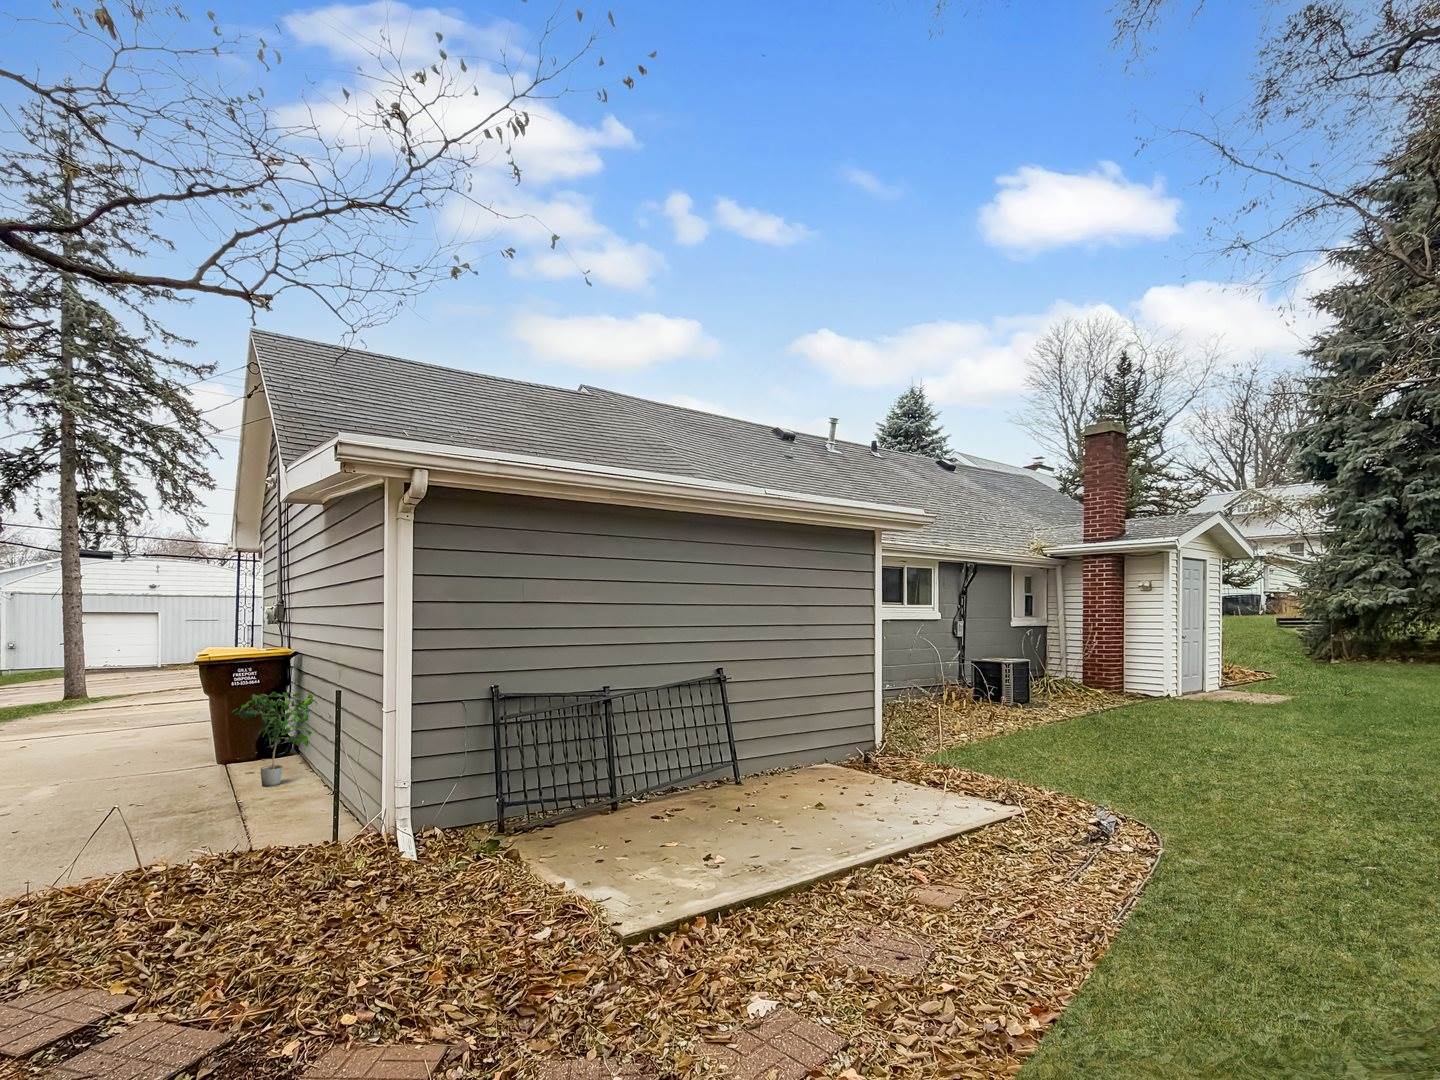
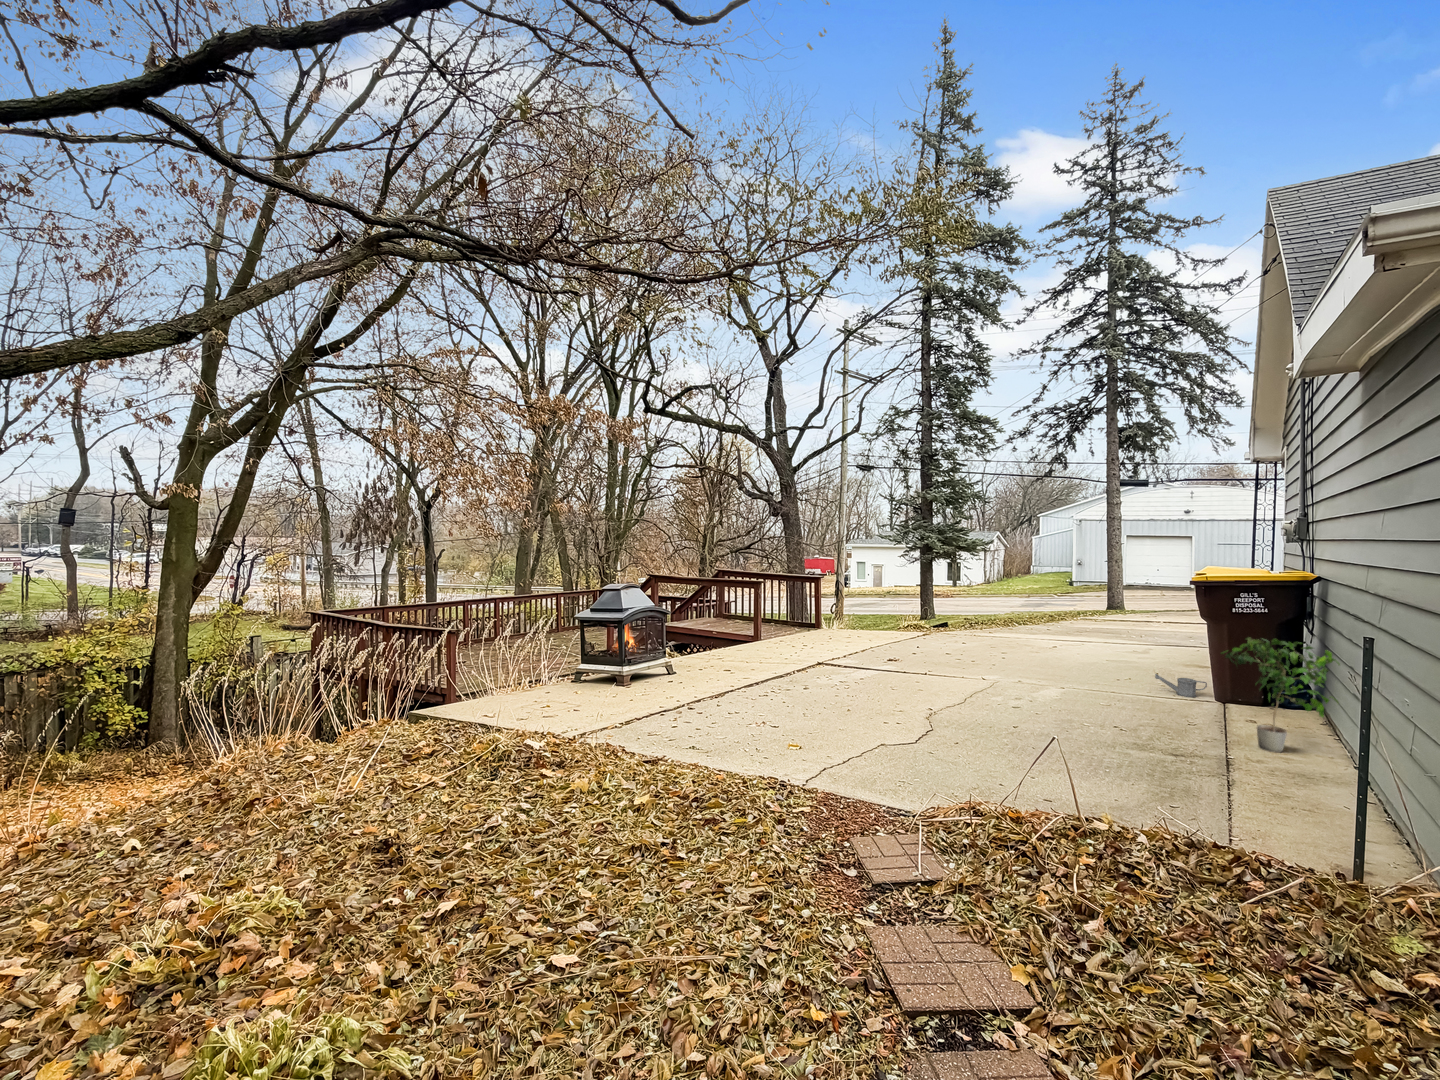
watering can: none [160,749,210,768] -> present [1155,674,1207,698]

